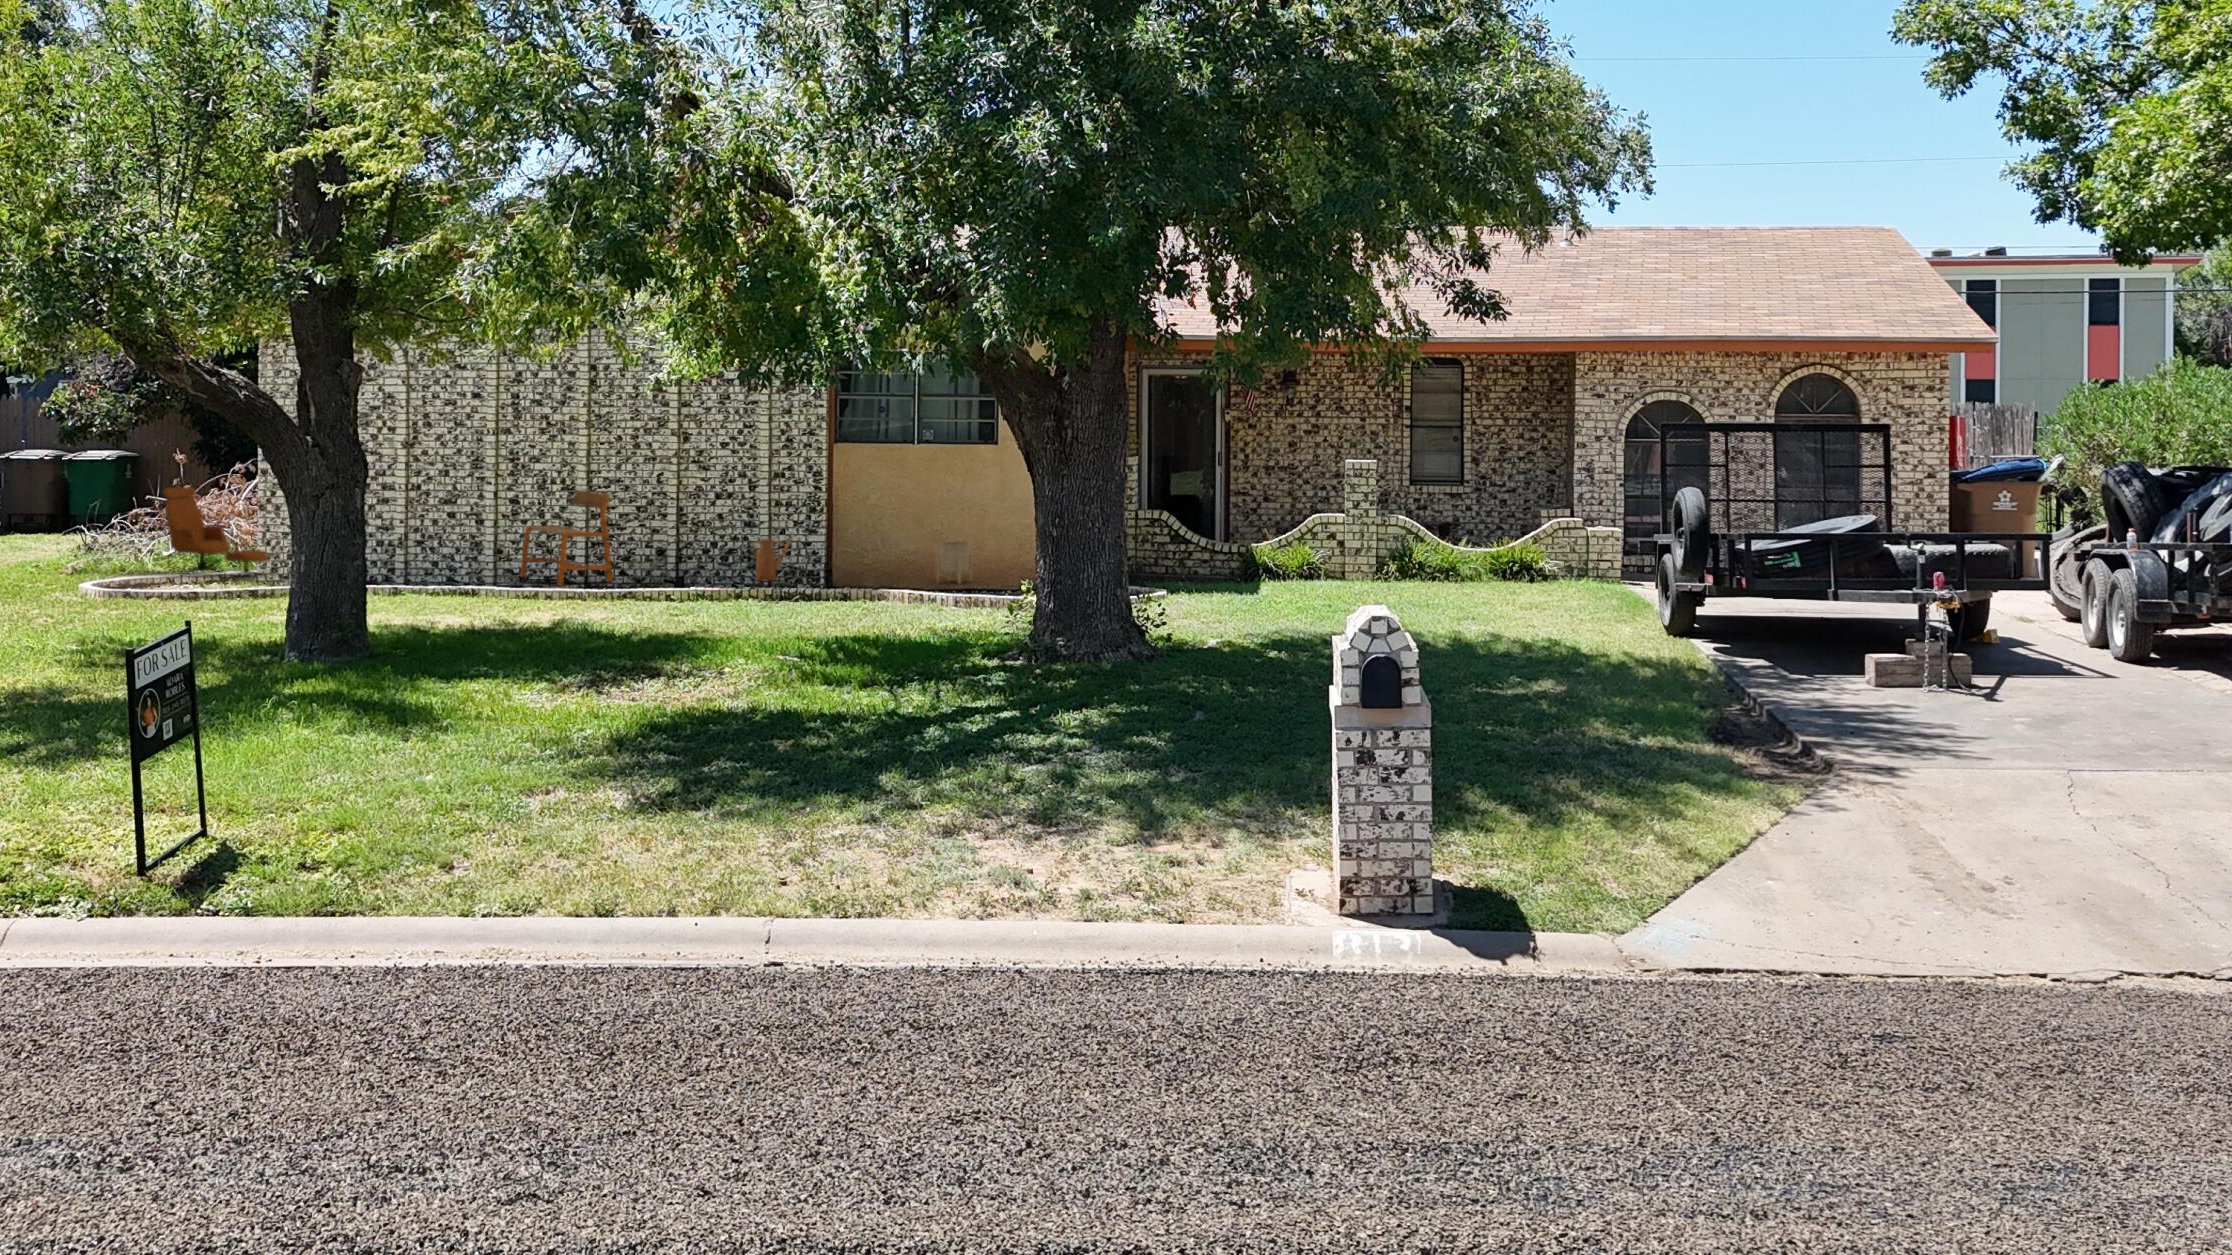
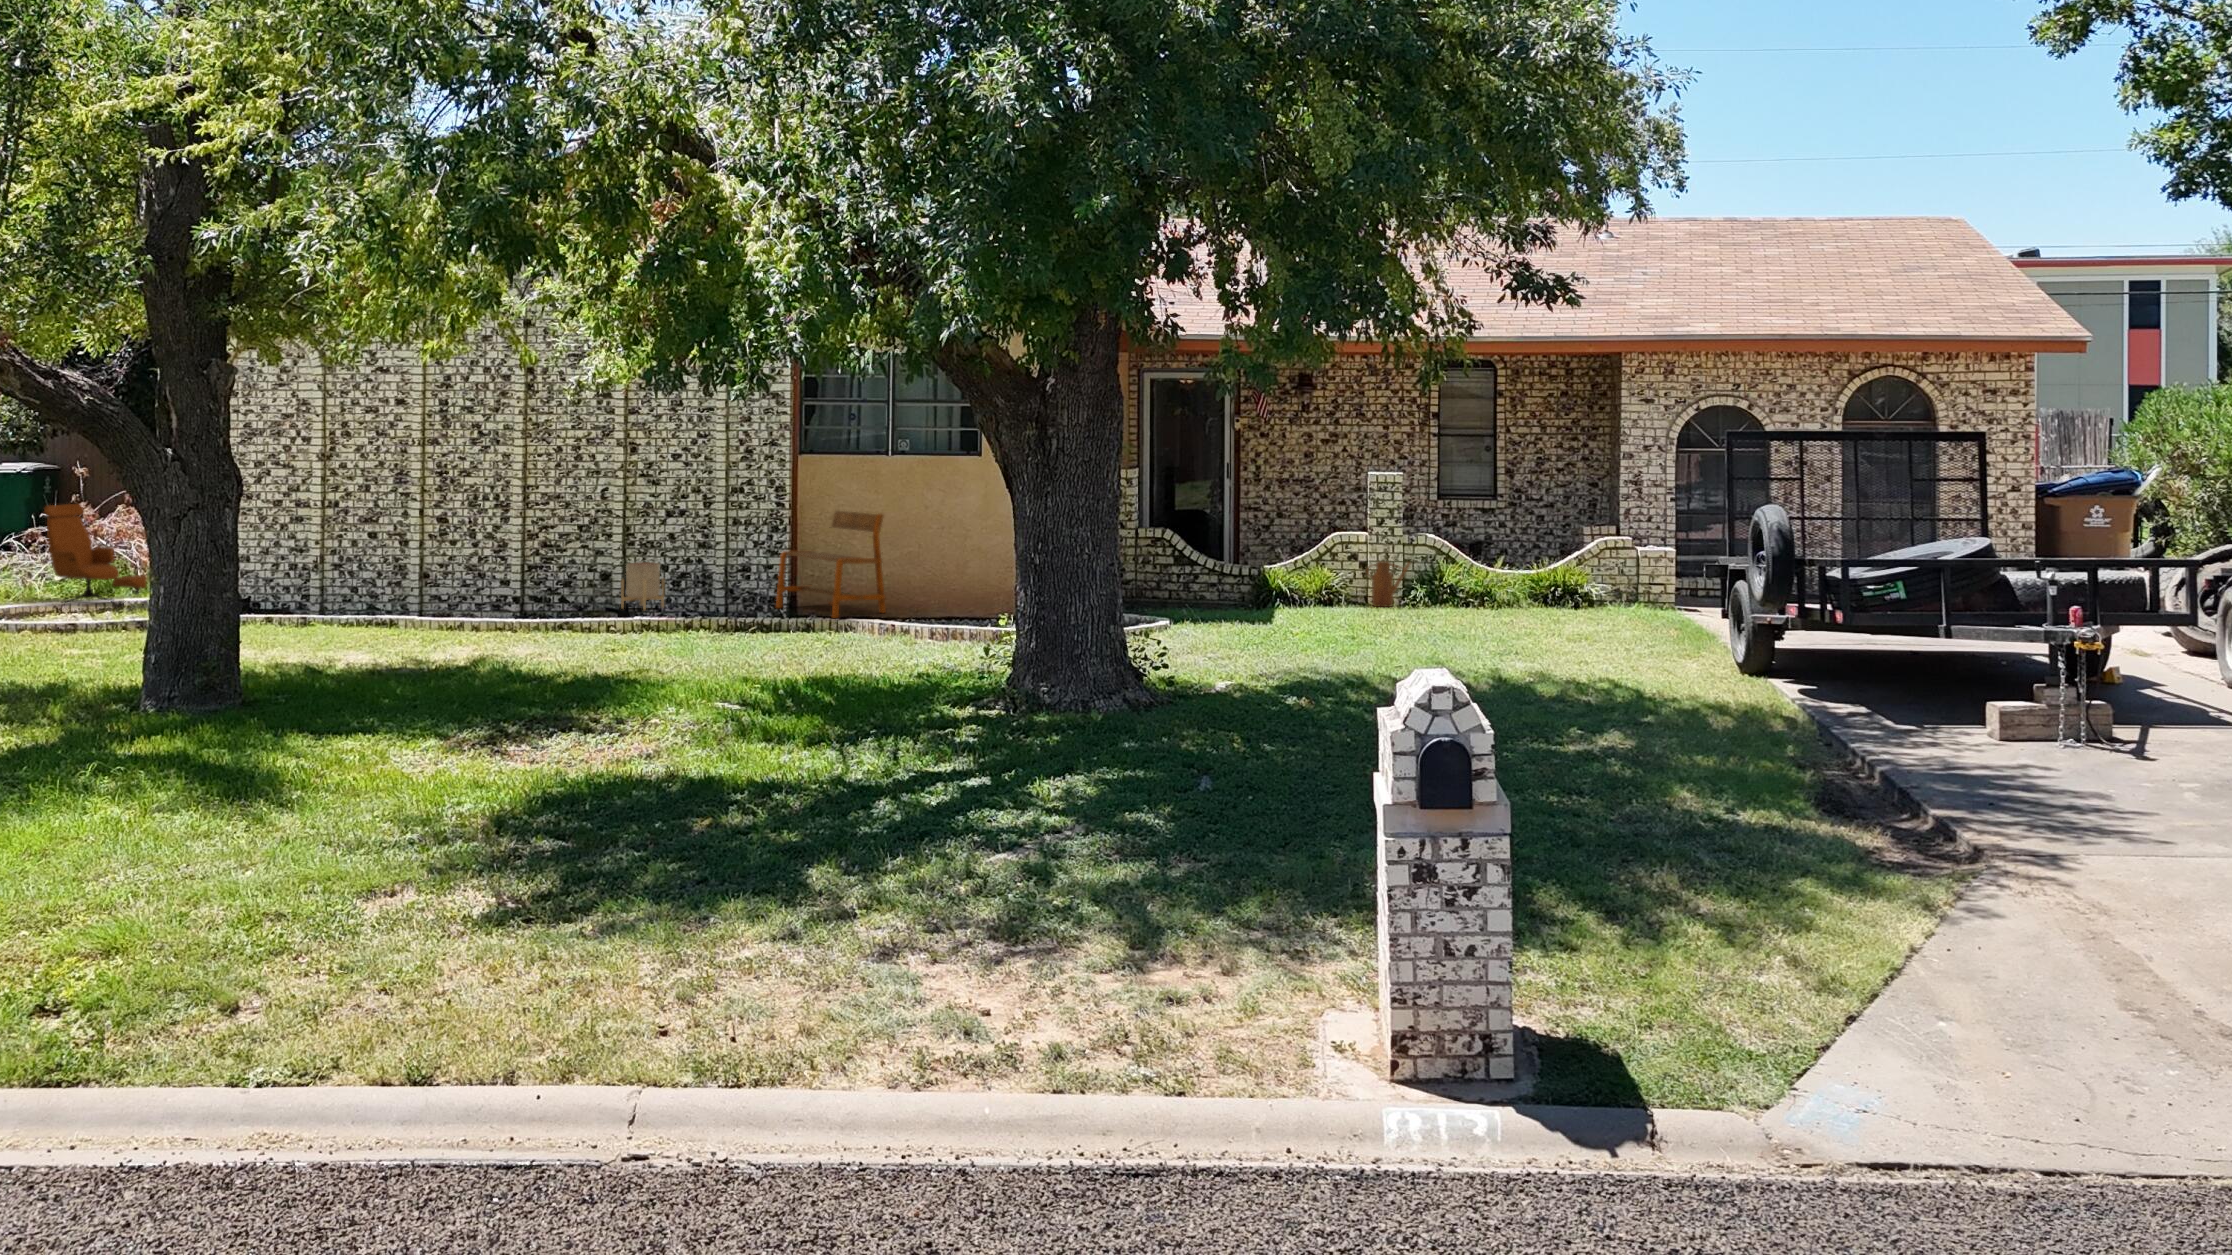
bench: present [520,489,613,586] -> present [776,511,886,618]
watering can: present [752,539,791,581] -> present [1366,561,1410,607]
planter: present [937,542,972,583] -> present [621,562,664,609]

